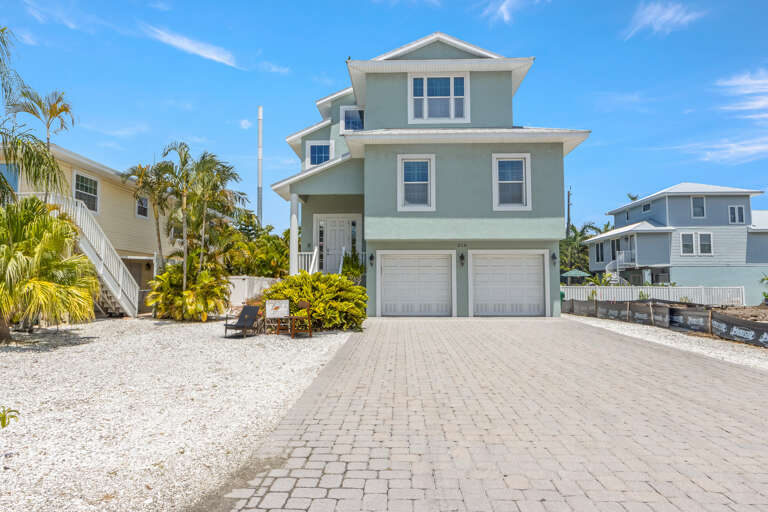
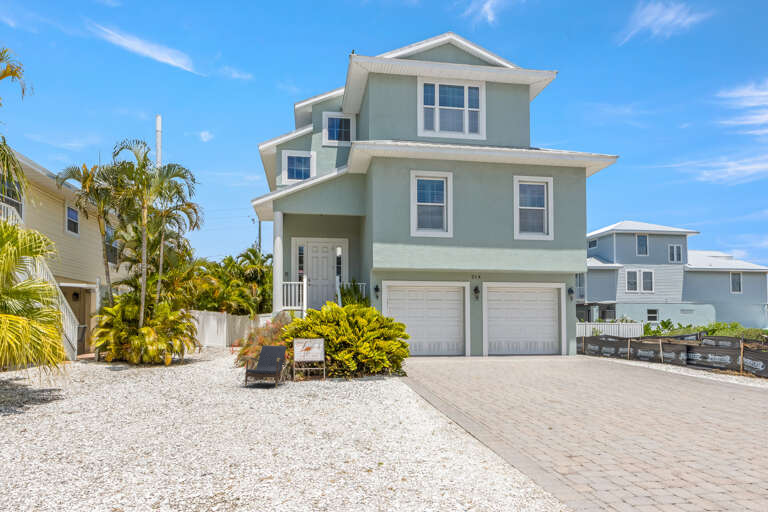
bench: present [277,301,312,339] -> none [306,339,357,387]

